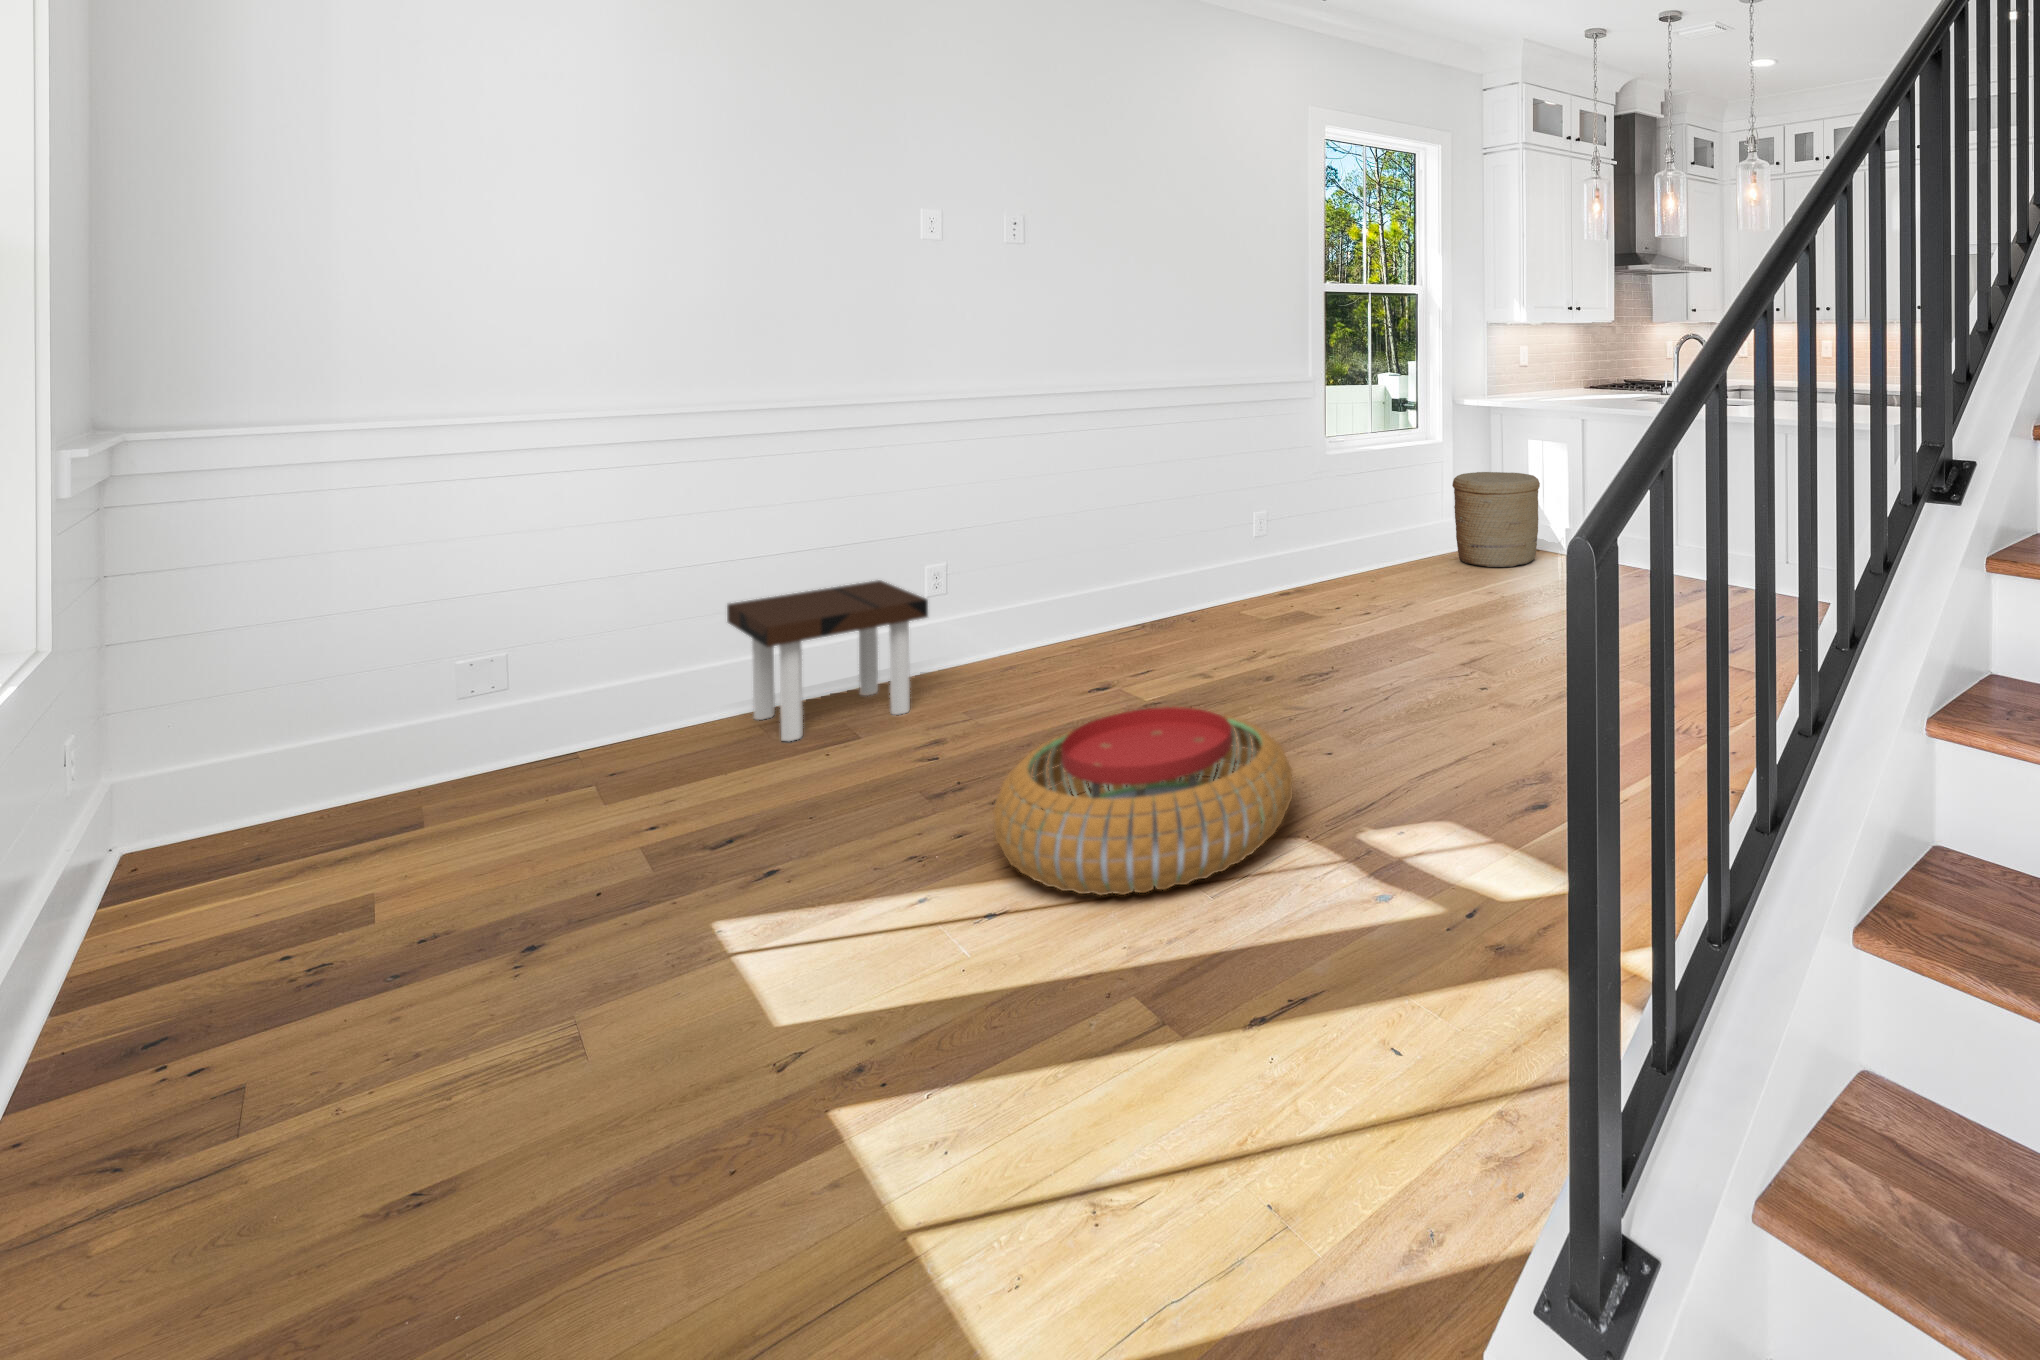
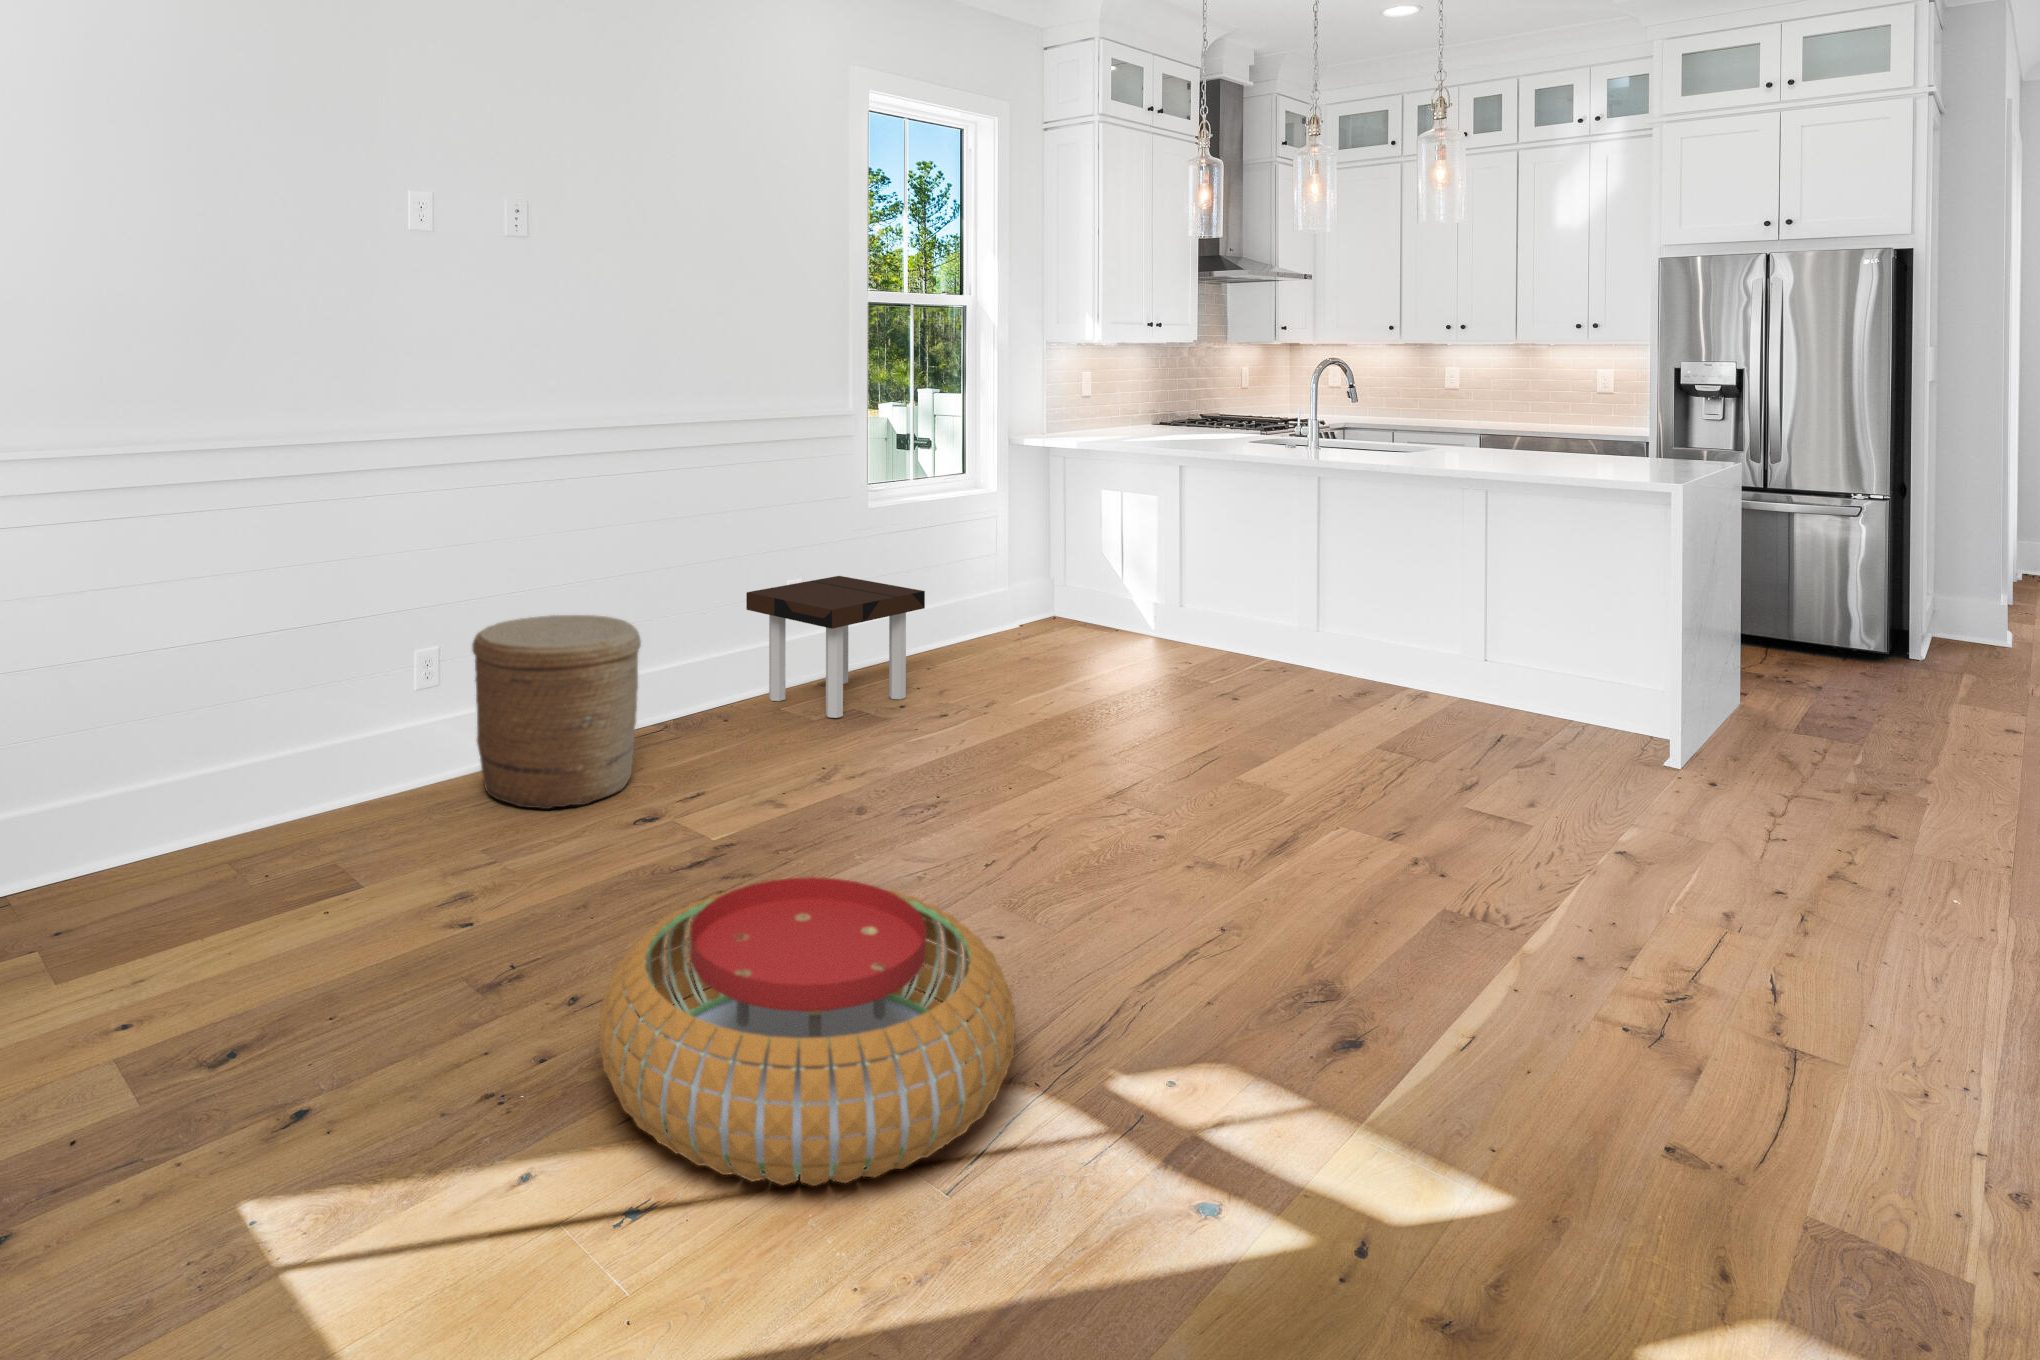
woven basket: present [1452,472,1540,567] -> present [472,615,641,809]
side table: present [727,580,928,741] -> present [746,576,925,718]

